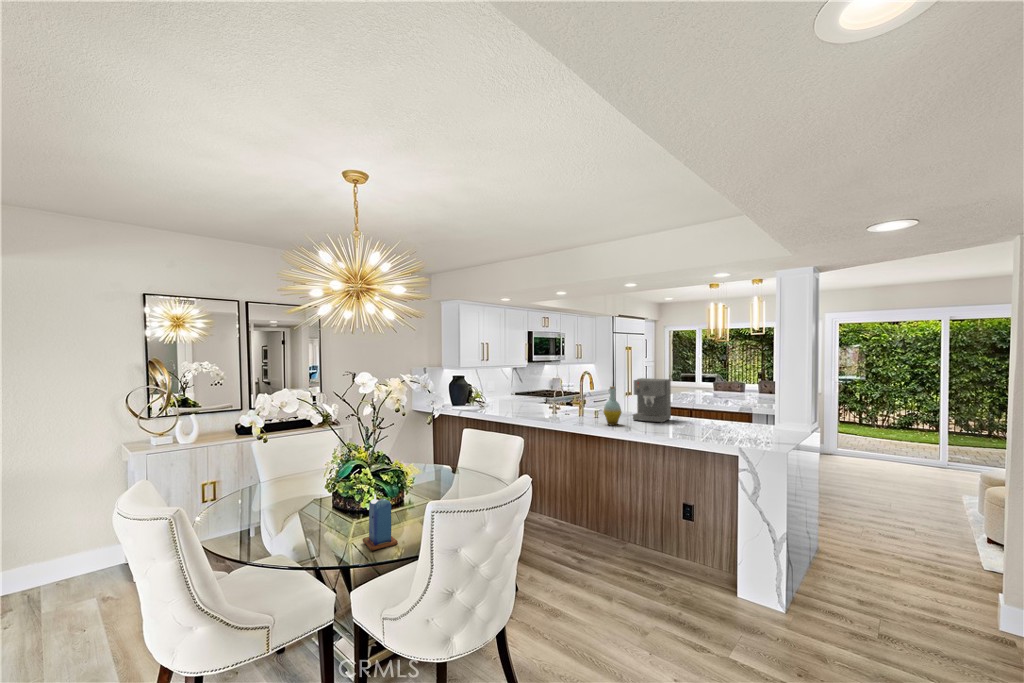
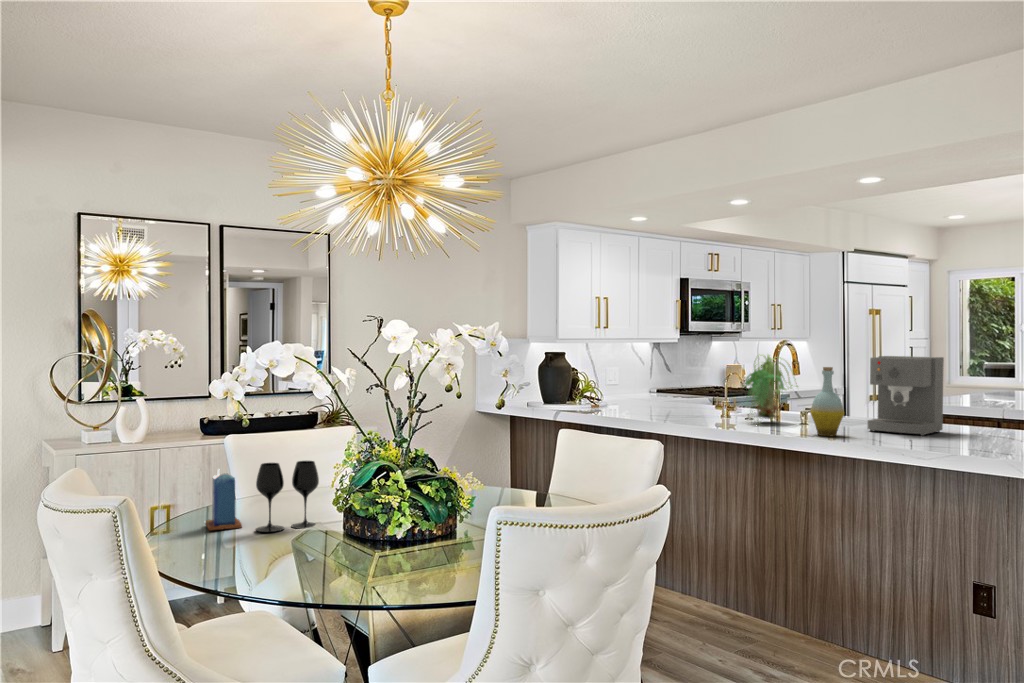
plant: none [564,377,596,419] -> present [745,355,798,423]
wine glass: none [271,459,315,508] -> present [255,461,319,532]
candle: present [363,494,398,551] -> present [206,469,242,531]

